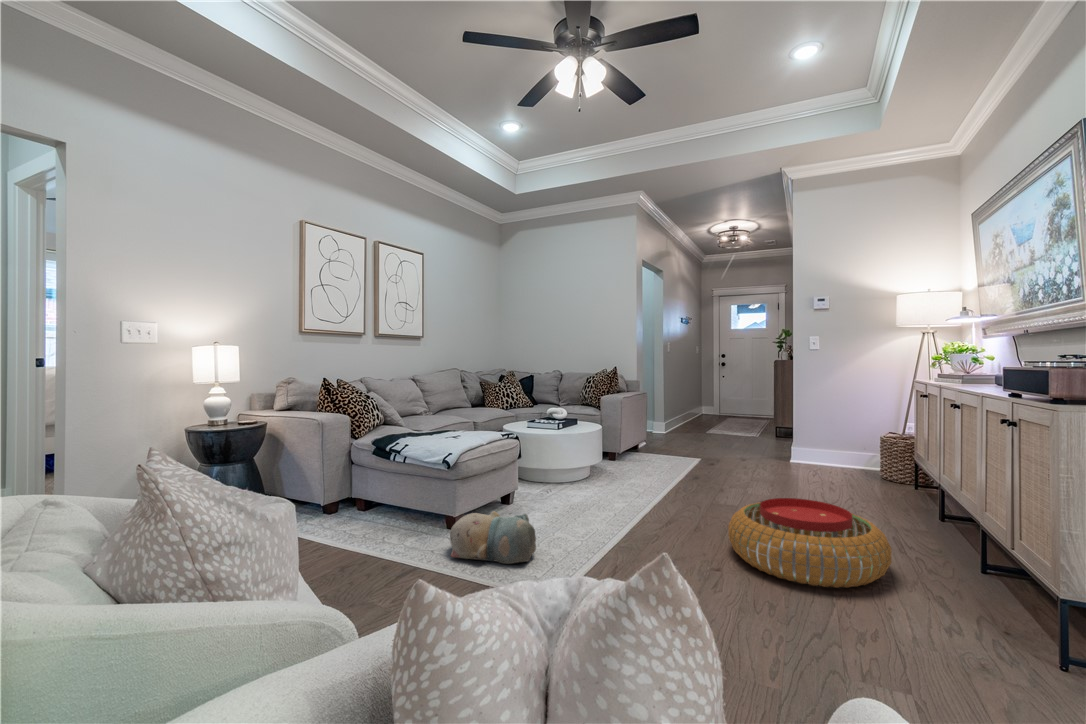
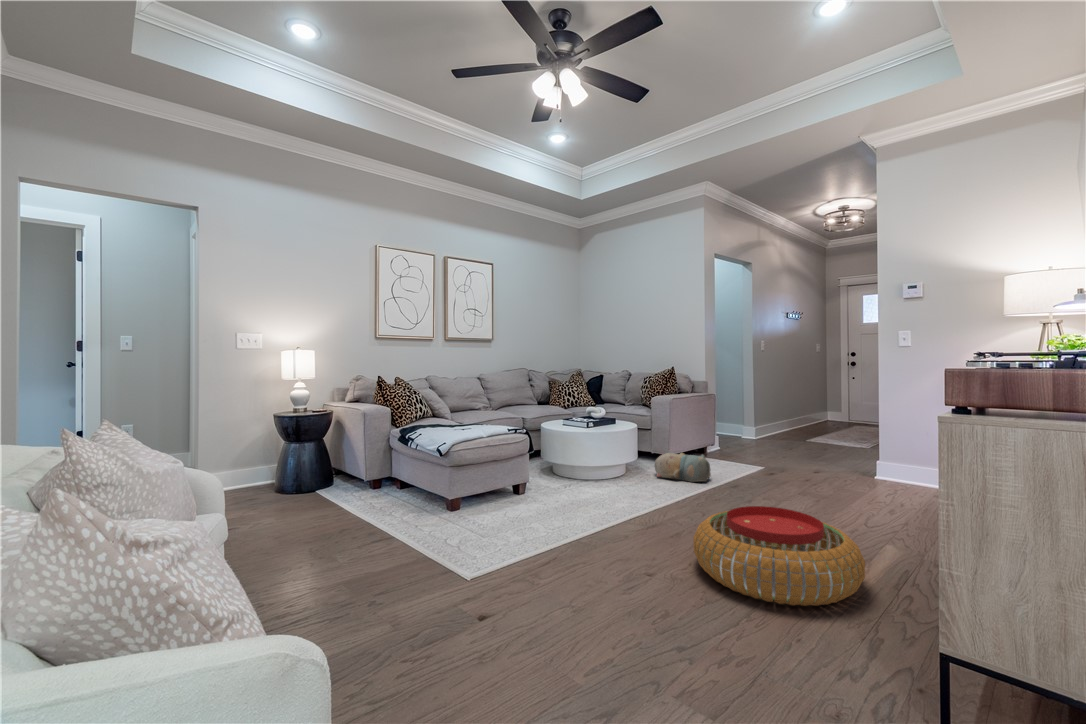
plush toy: present [450,511,536,564] -> present [655,453,711,482]

